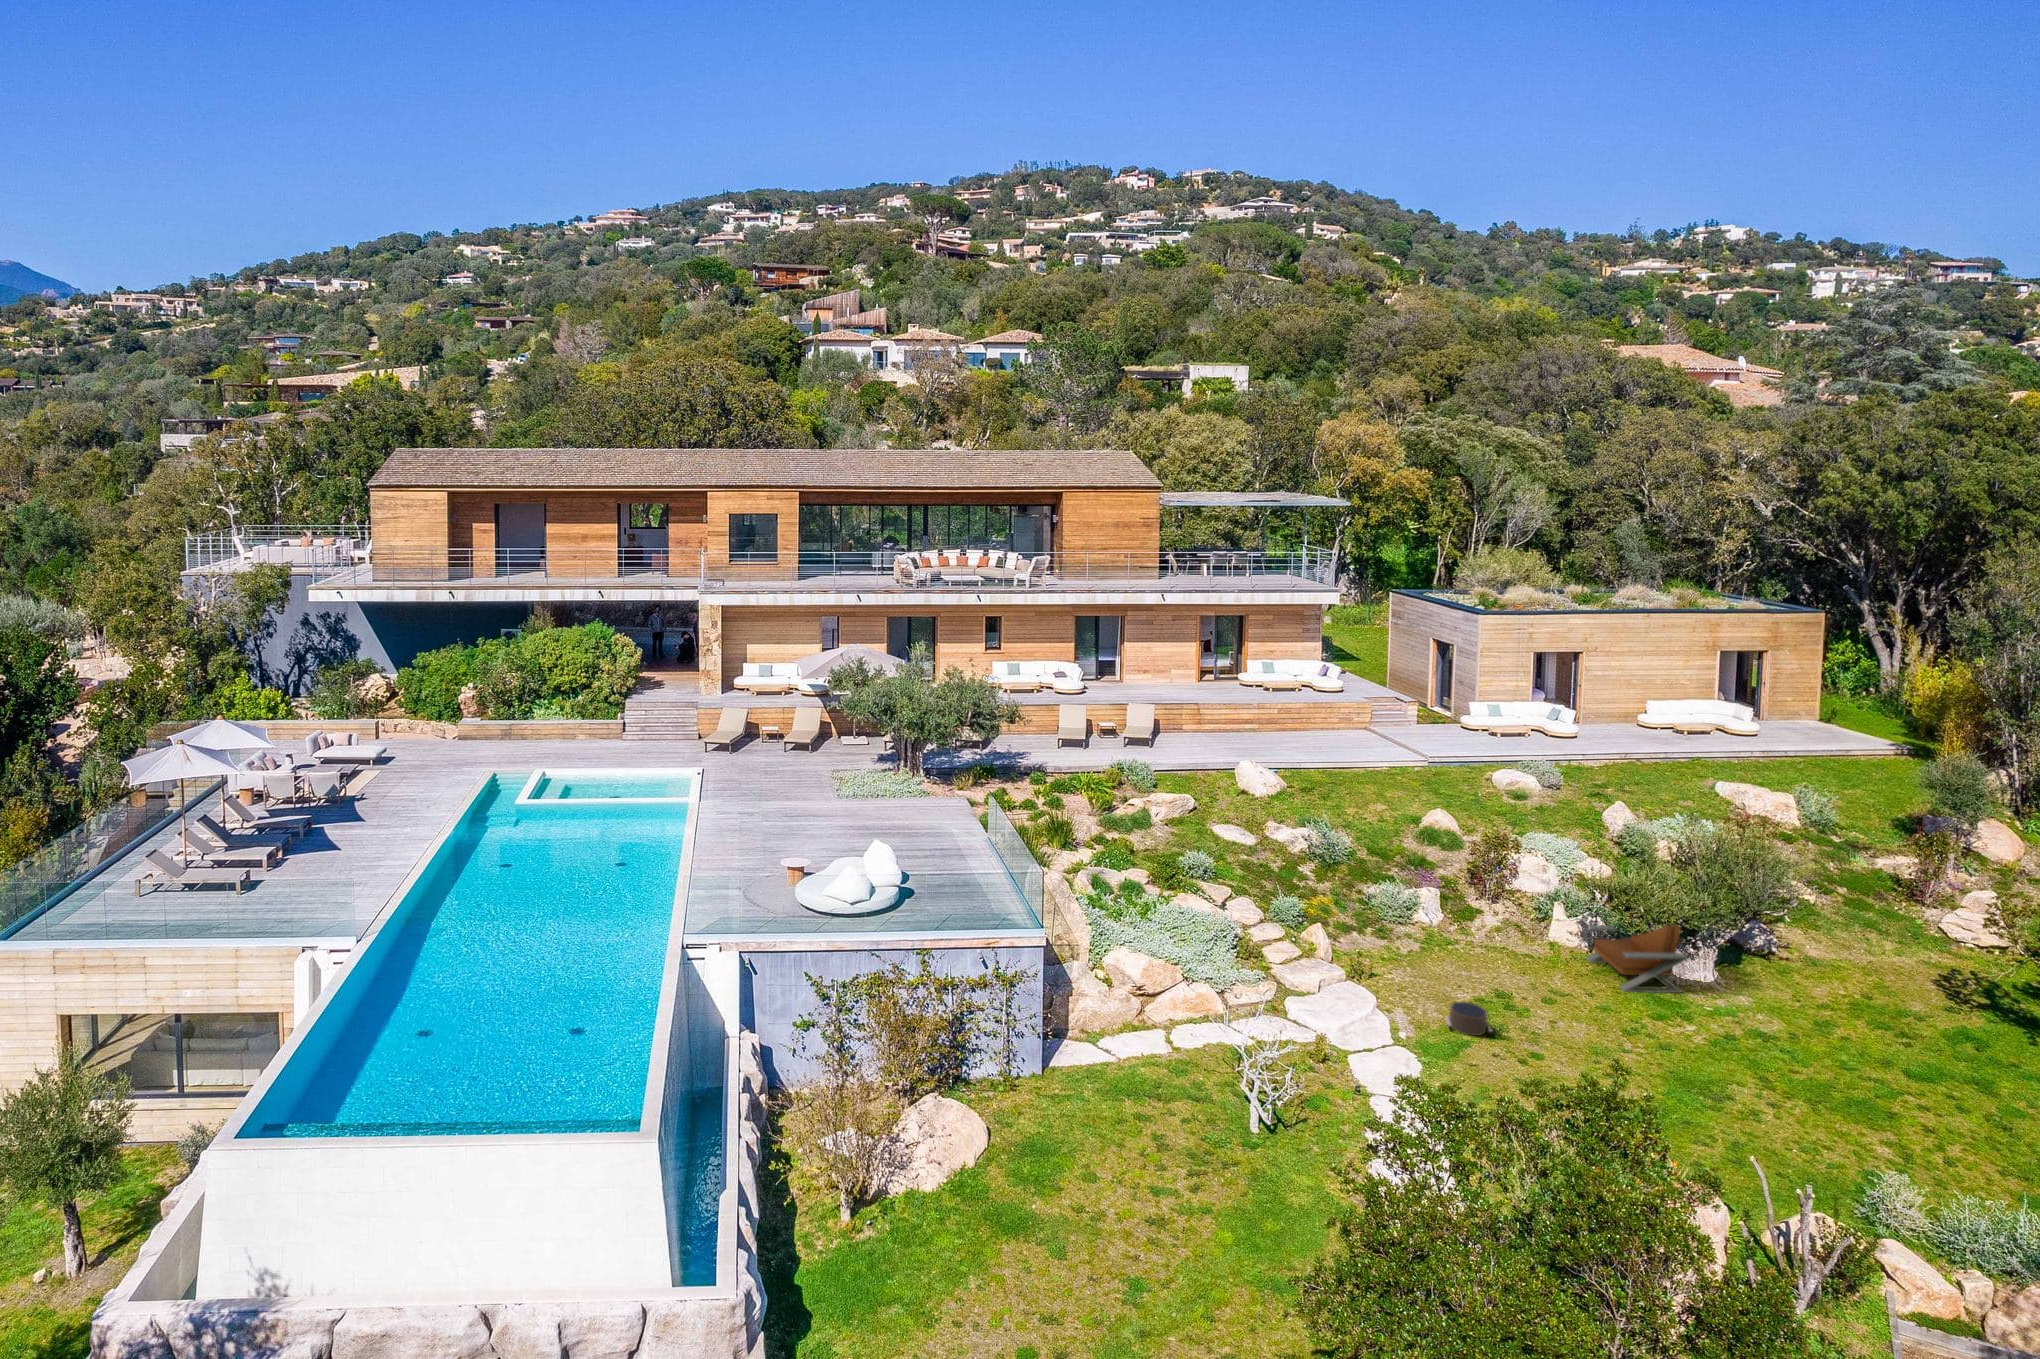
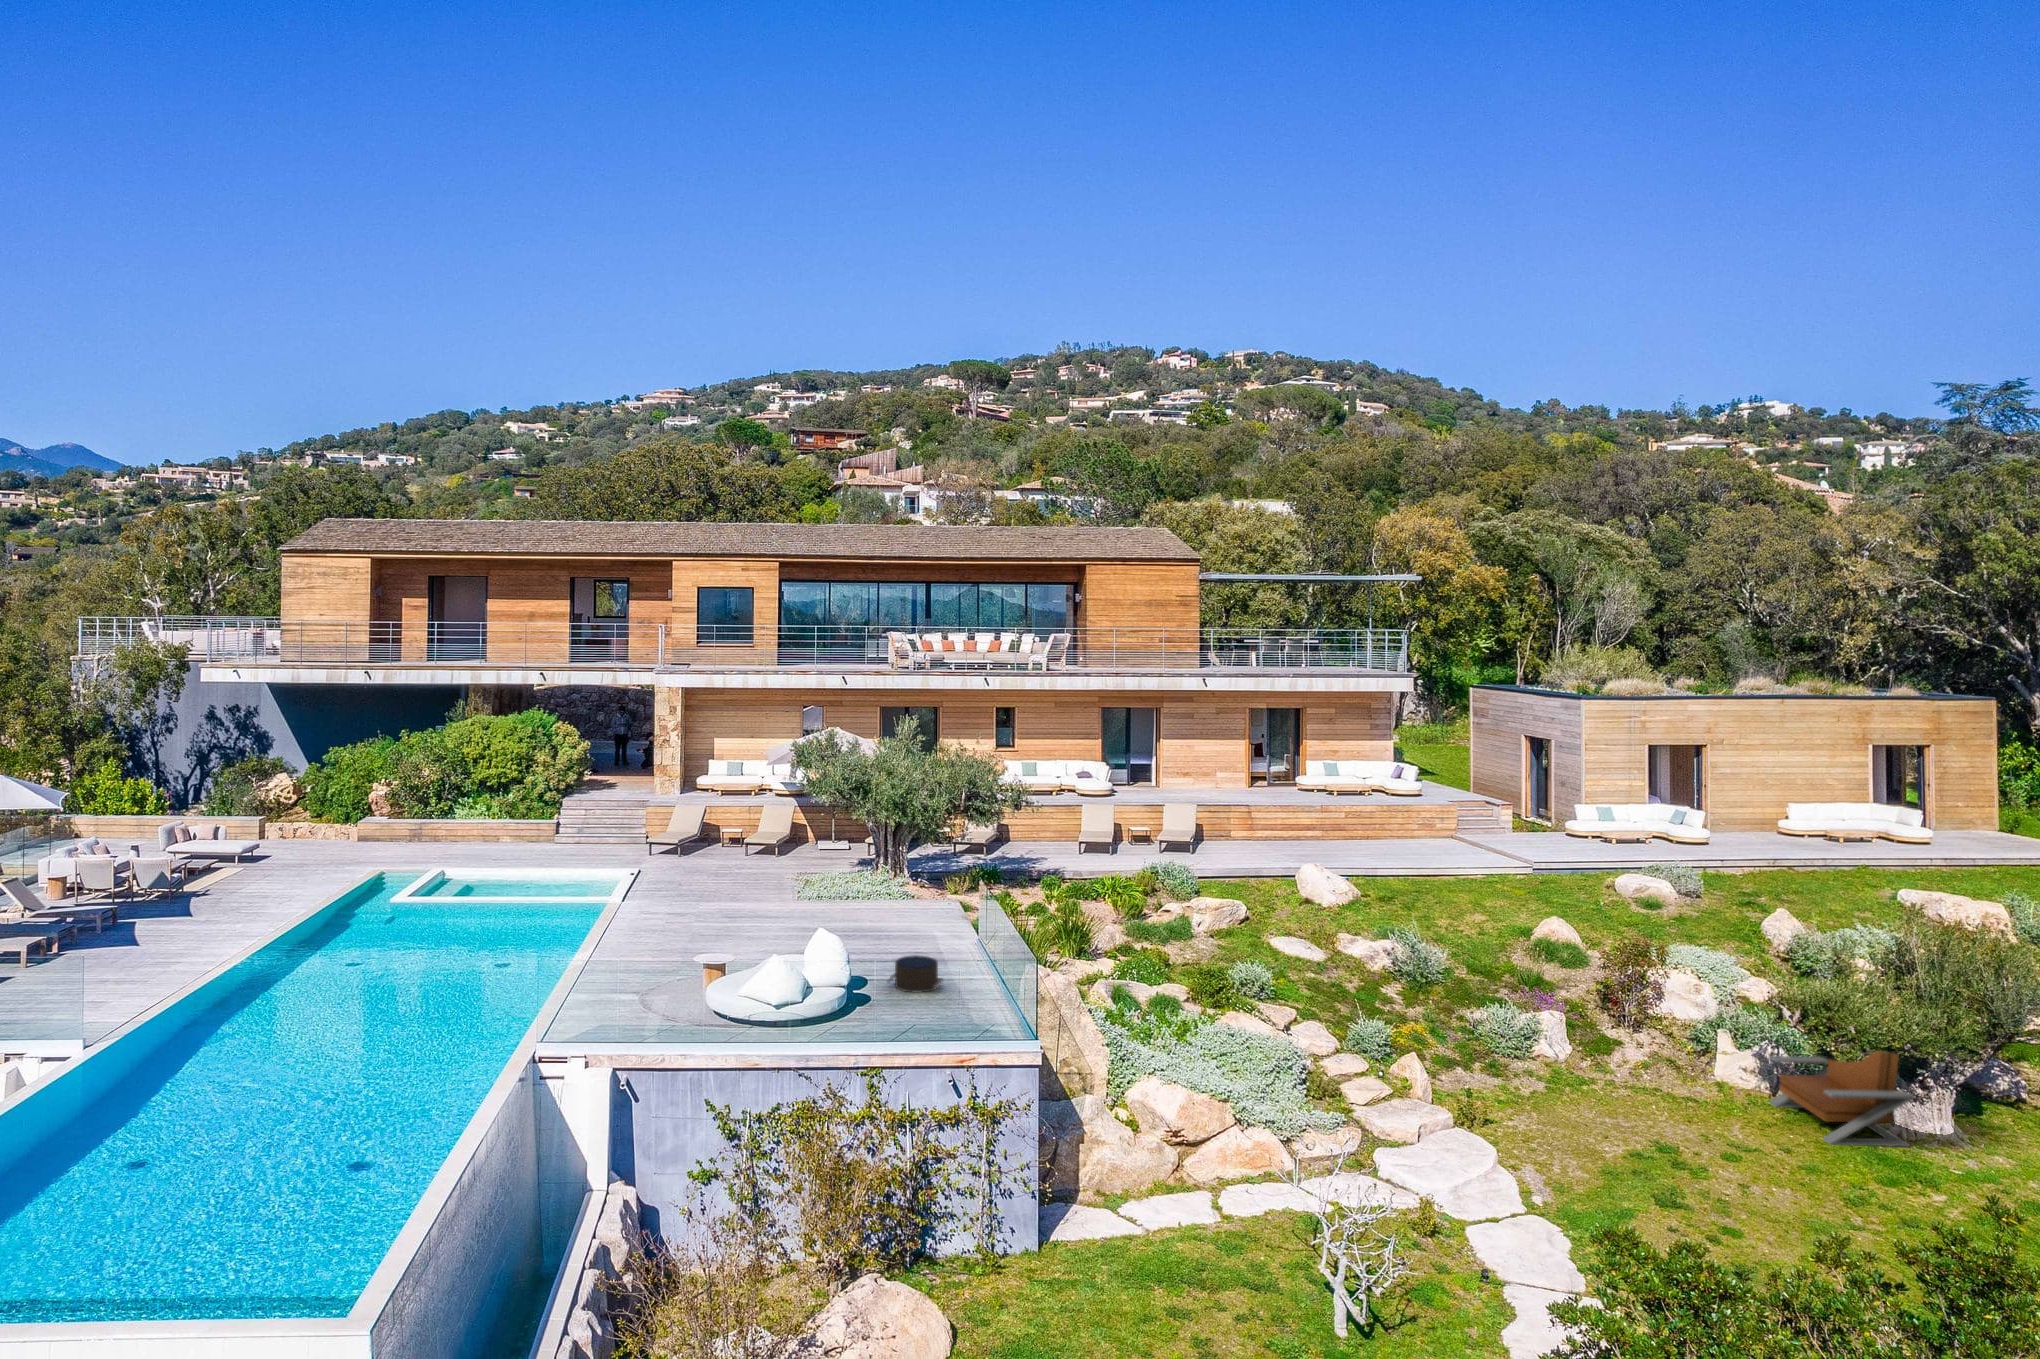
pouf: present [1445,1001,1492,1036] -> present [888,955,942,993]

